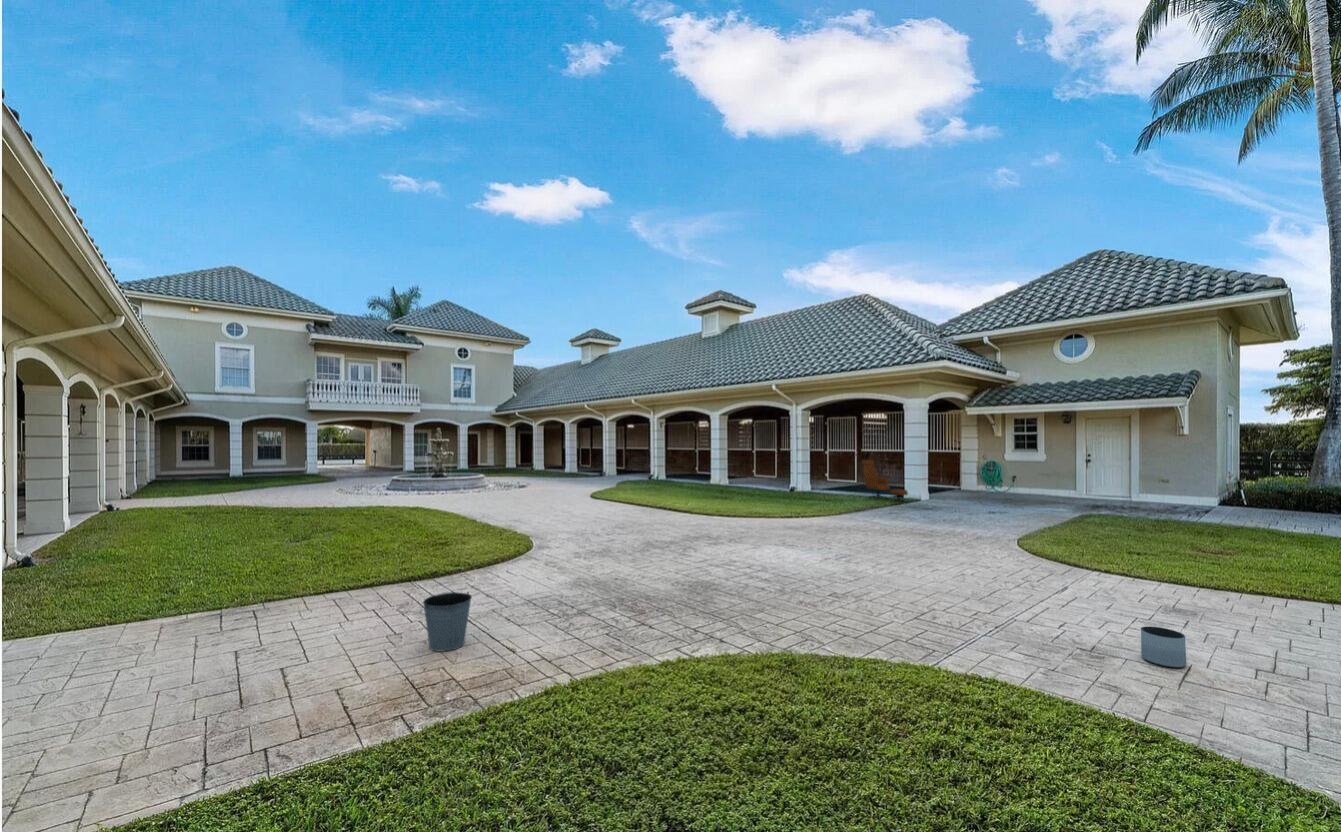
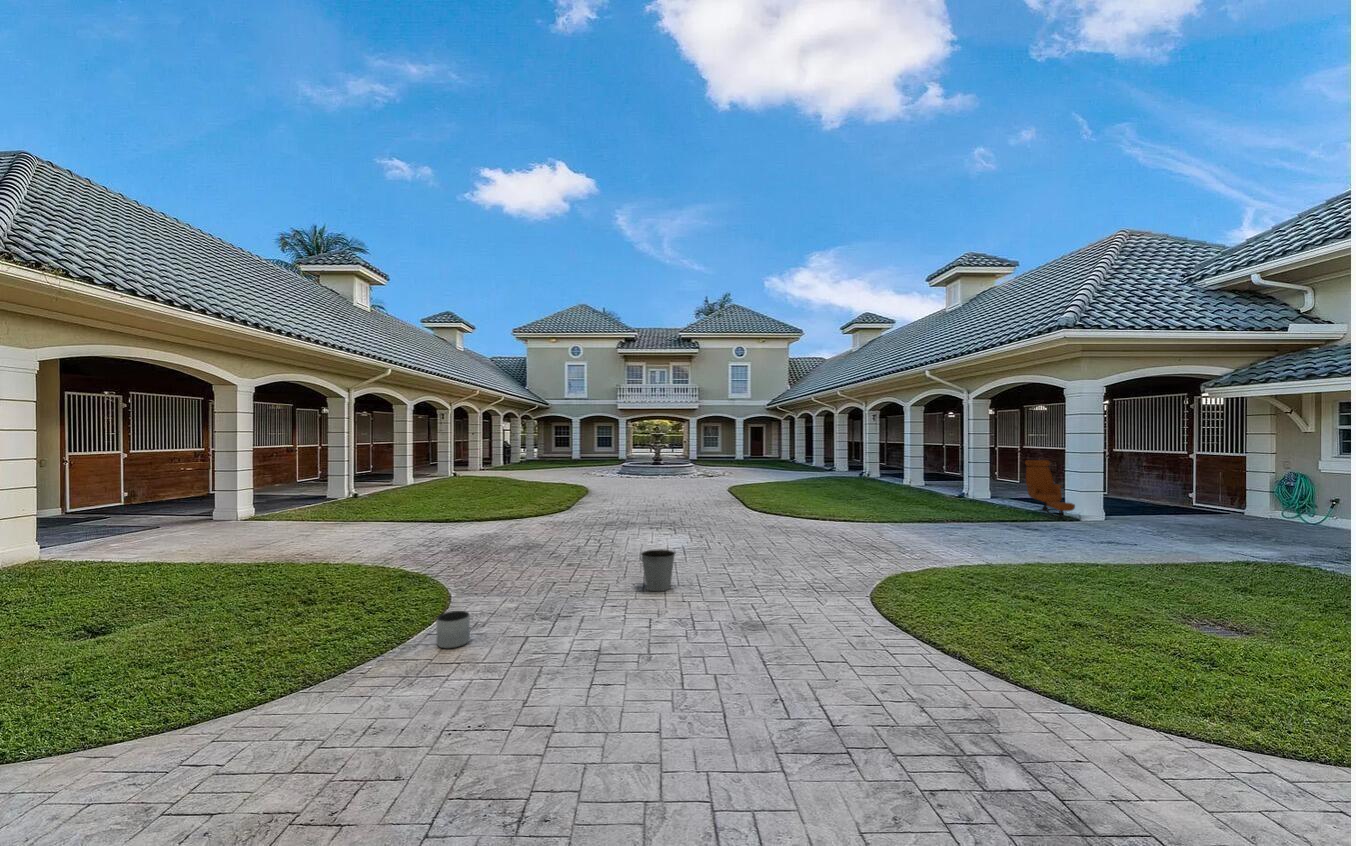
bucket: present [423,592,472,652] -> present [641,549,676,591]
planter: present [1141,626,1186,668] -> present [436,611,470,649]

